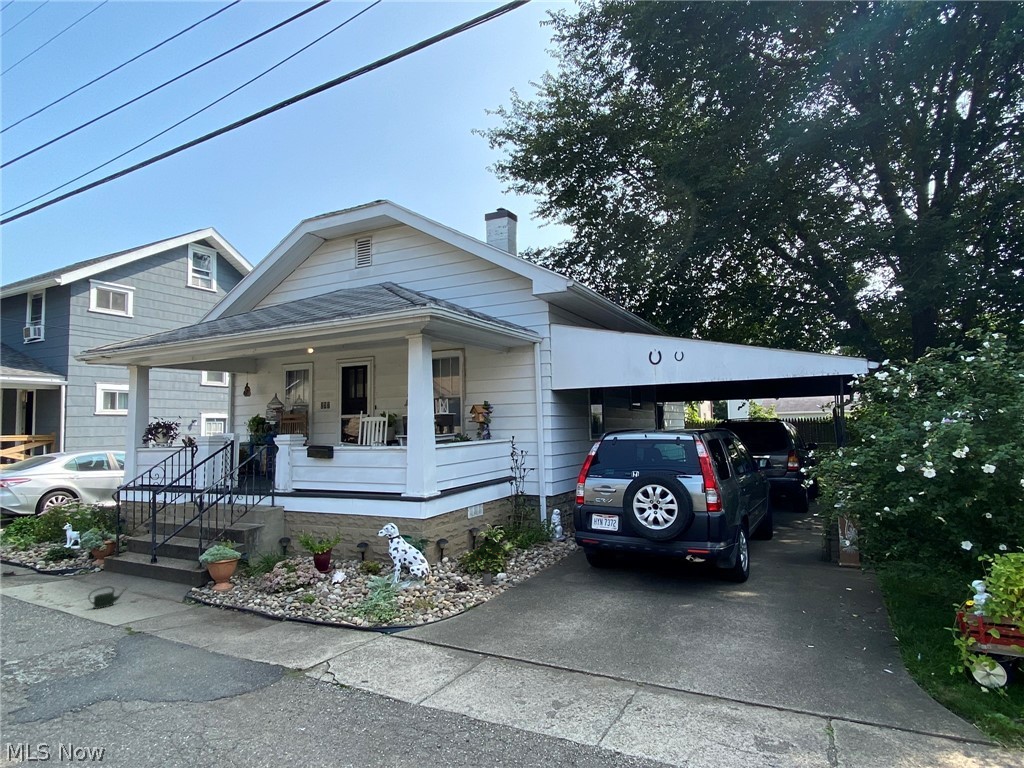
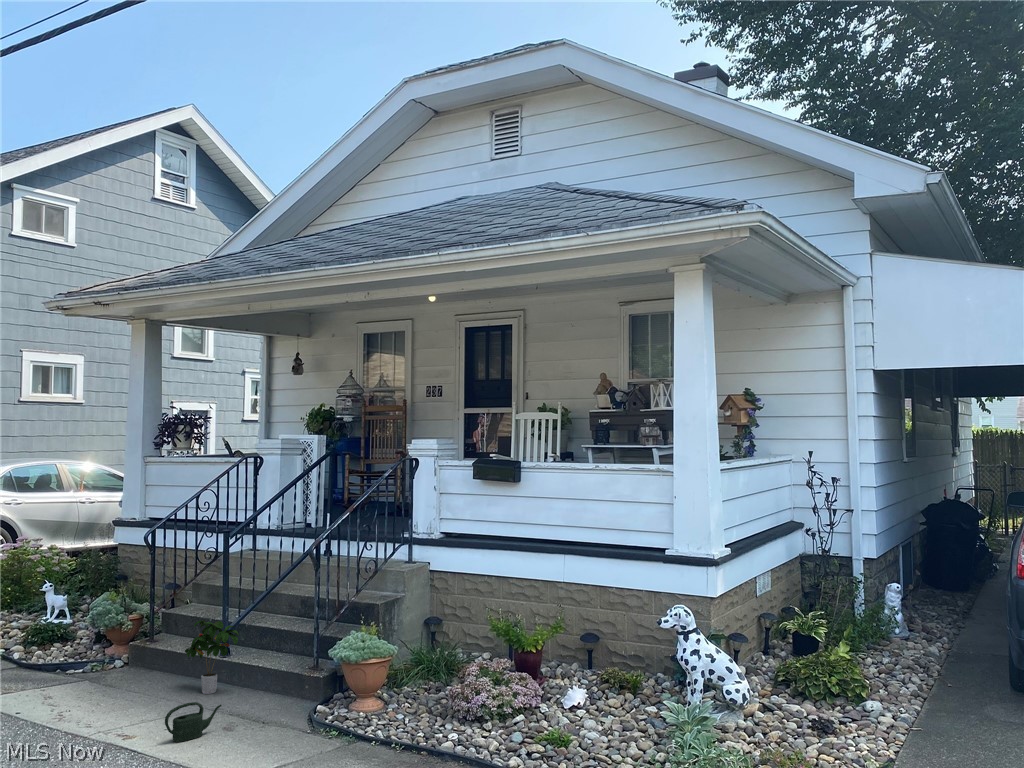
potted plant: present [468,540,505,584] -> present [185,620,239,694]

